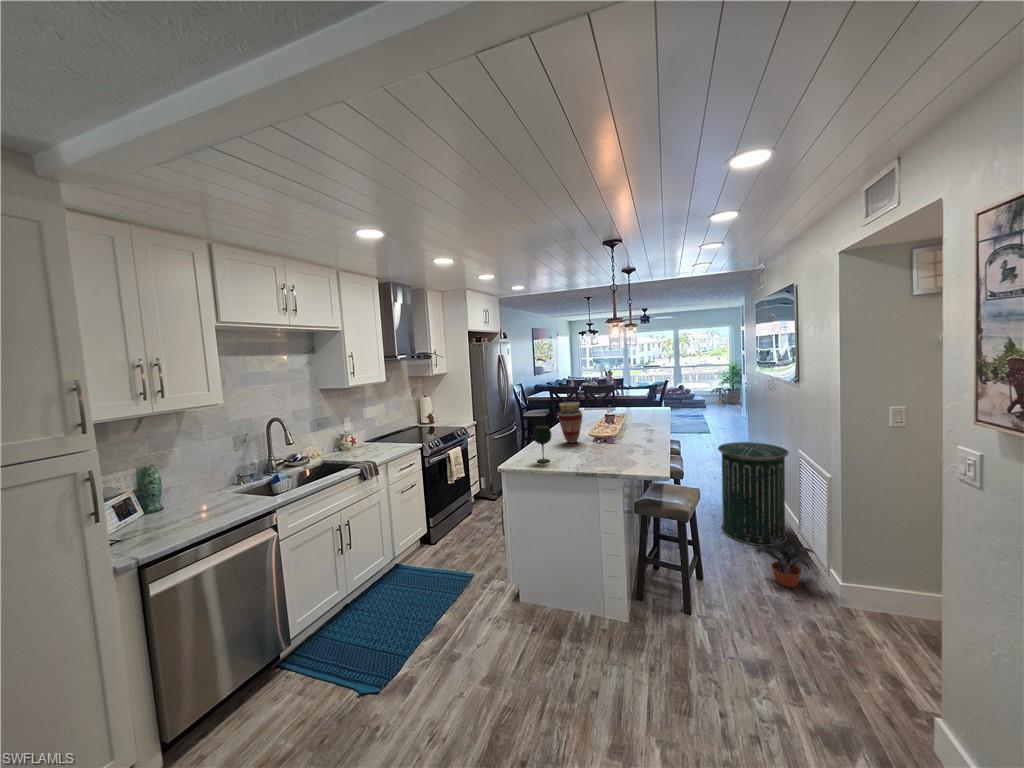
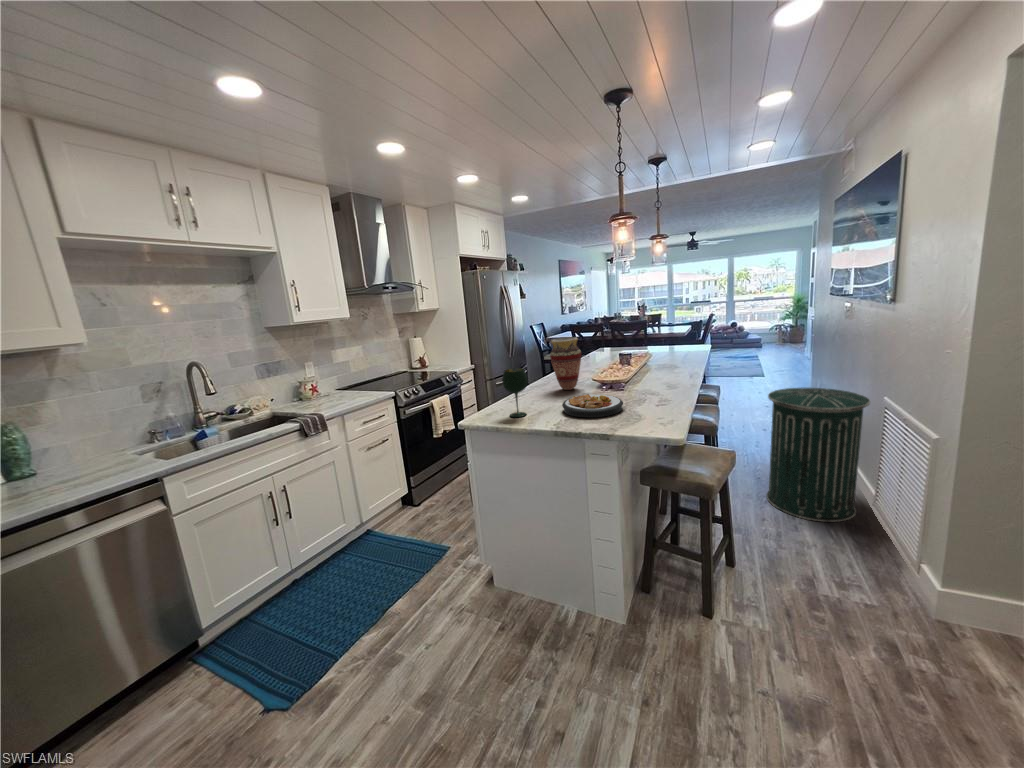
plate: none [576,446,621,462] -> present [562,394,623,417]
potted plant: present [756,539,814,587] -> none [809,518,905,584]

